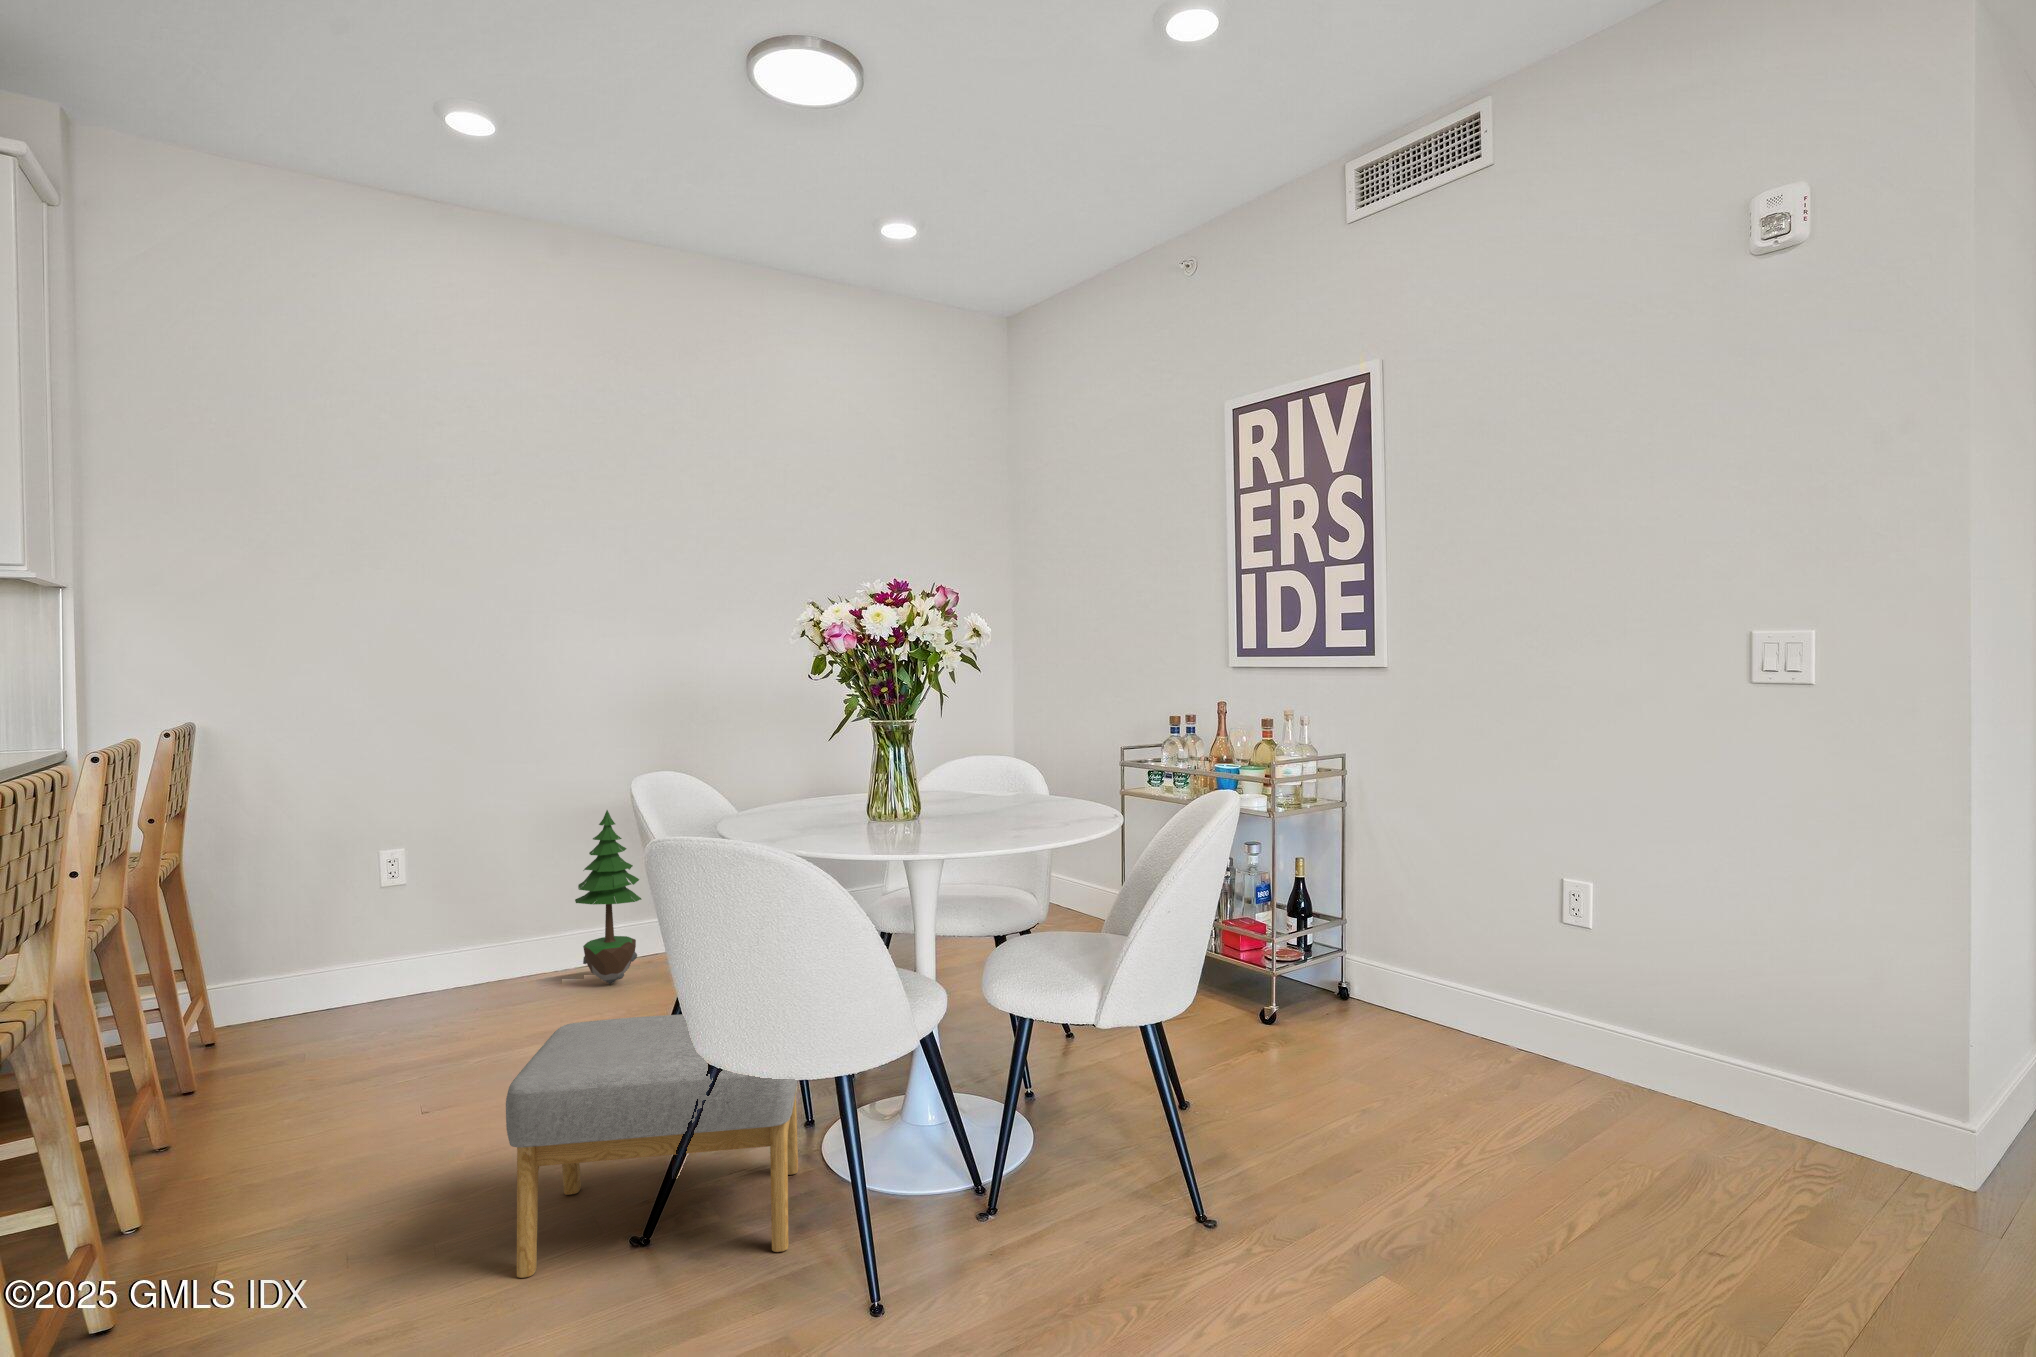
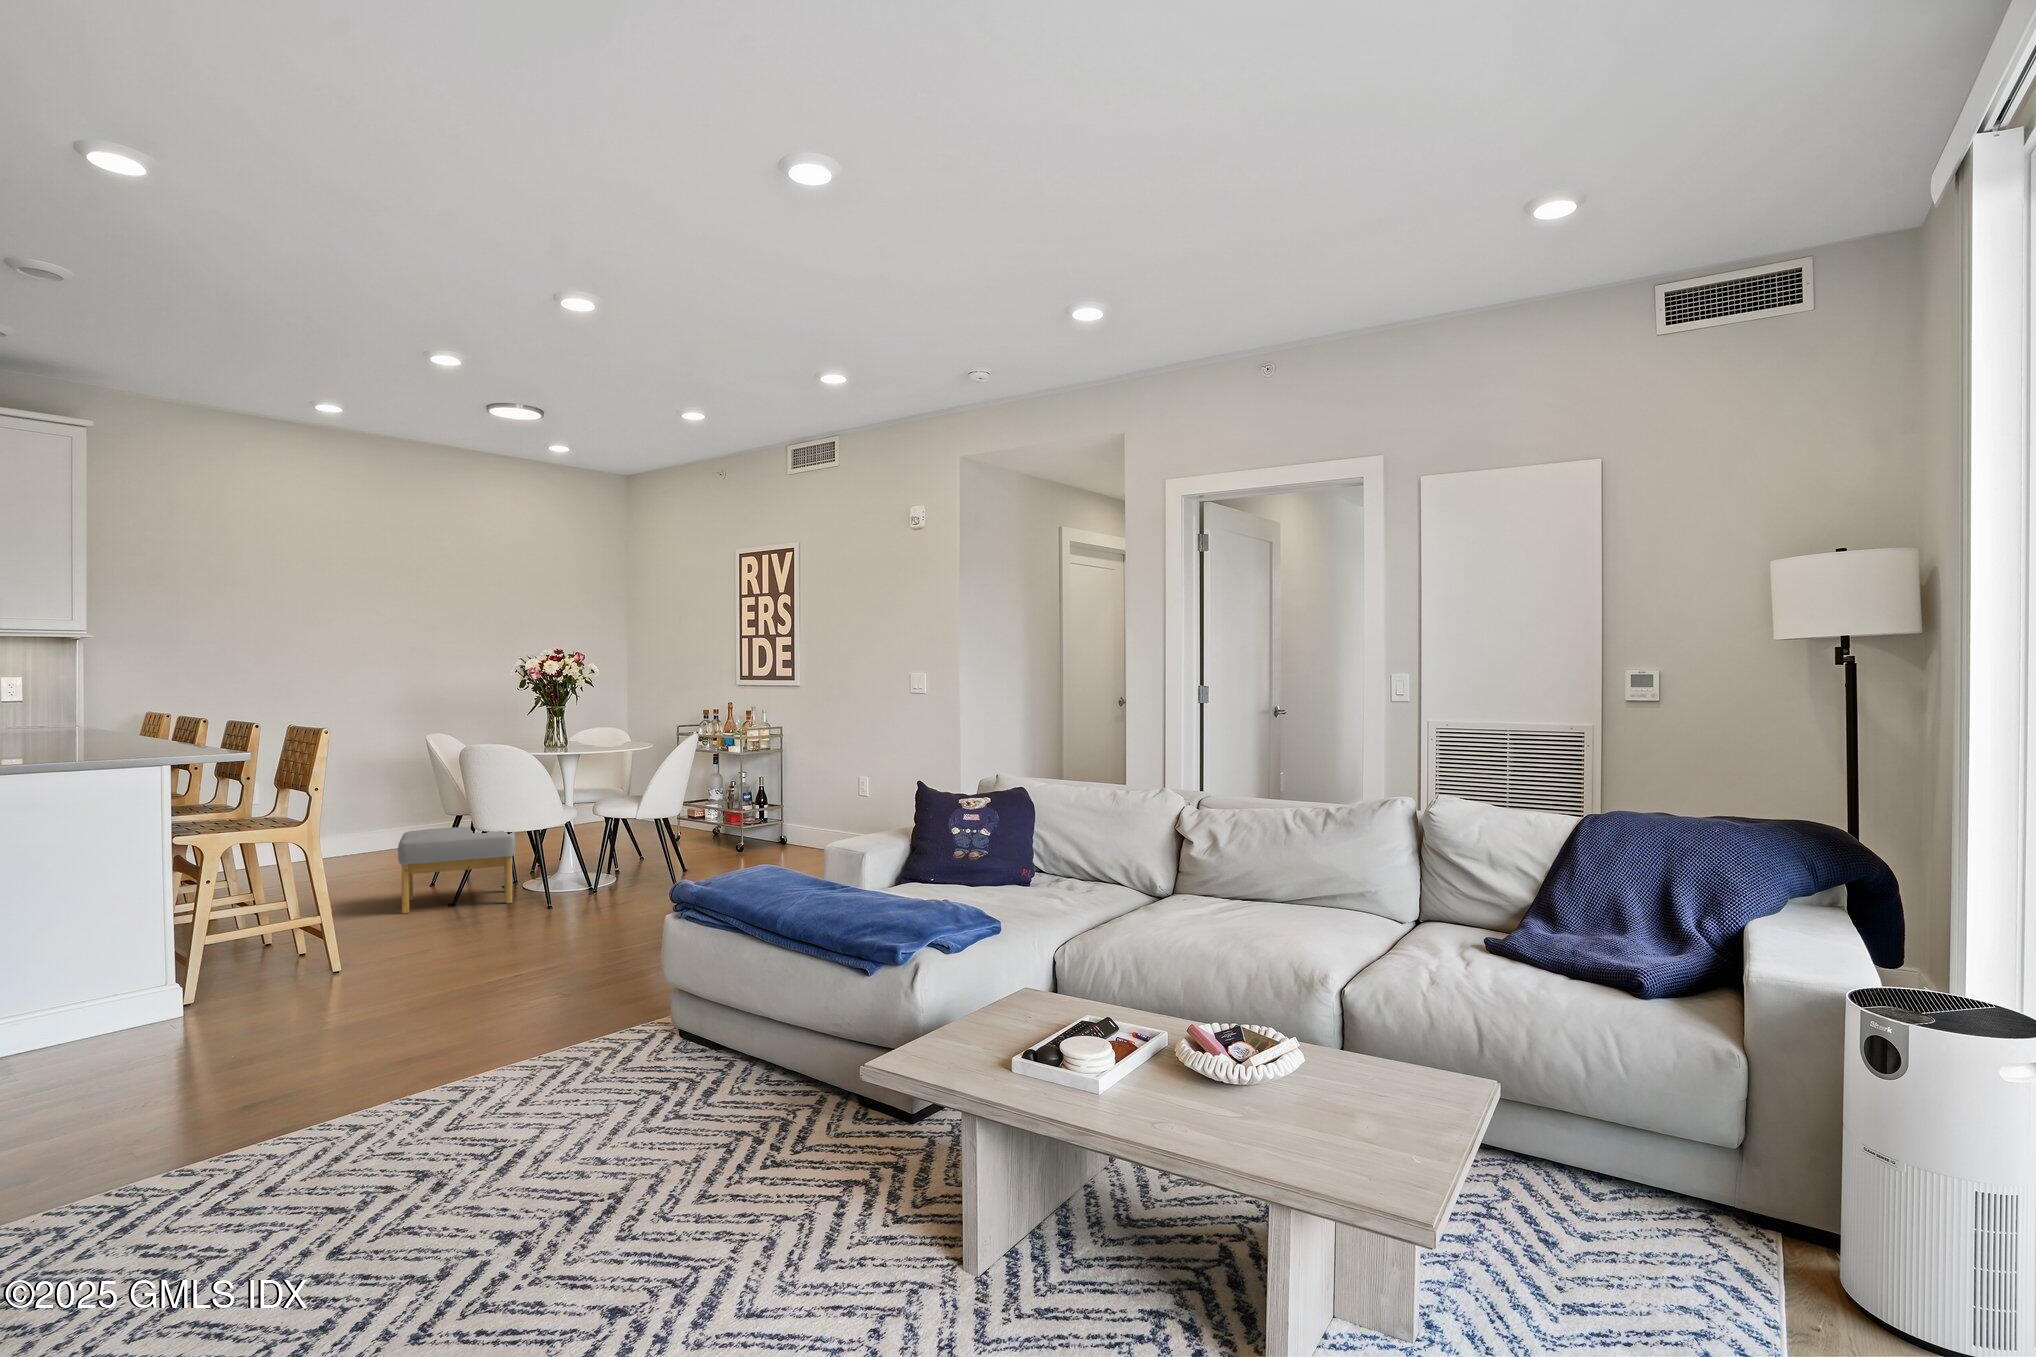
potted tree: present [575,810,641,984] -> none [354,758,395,855]

